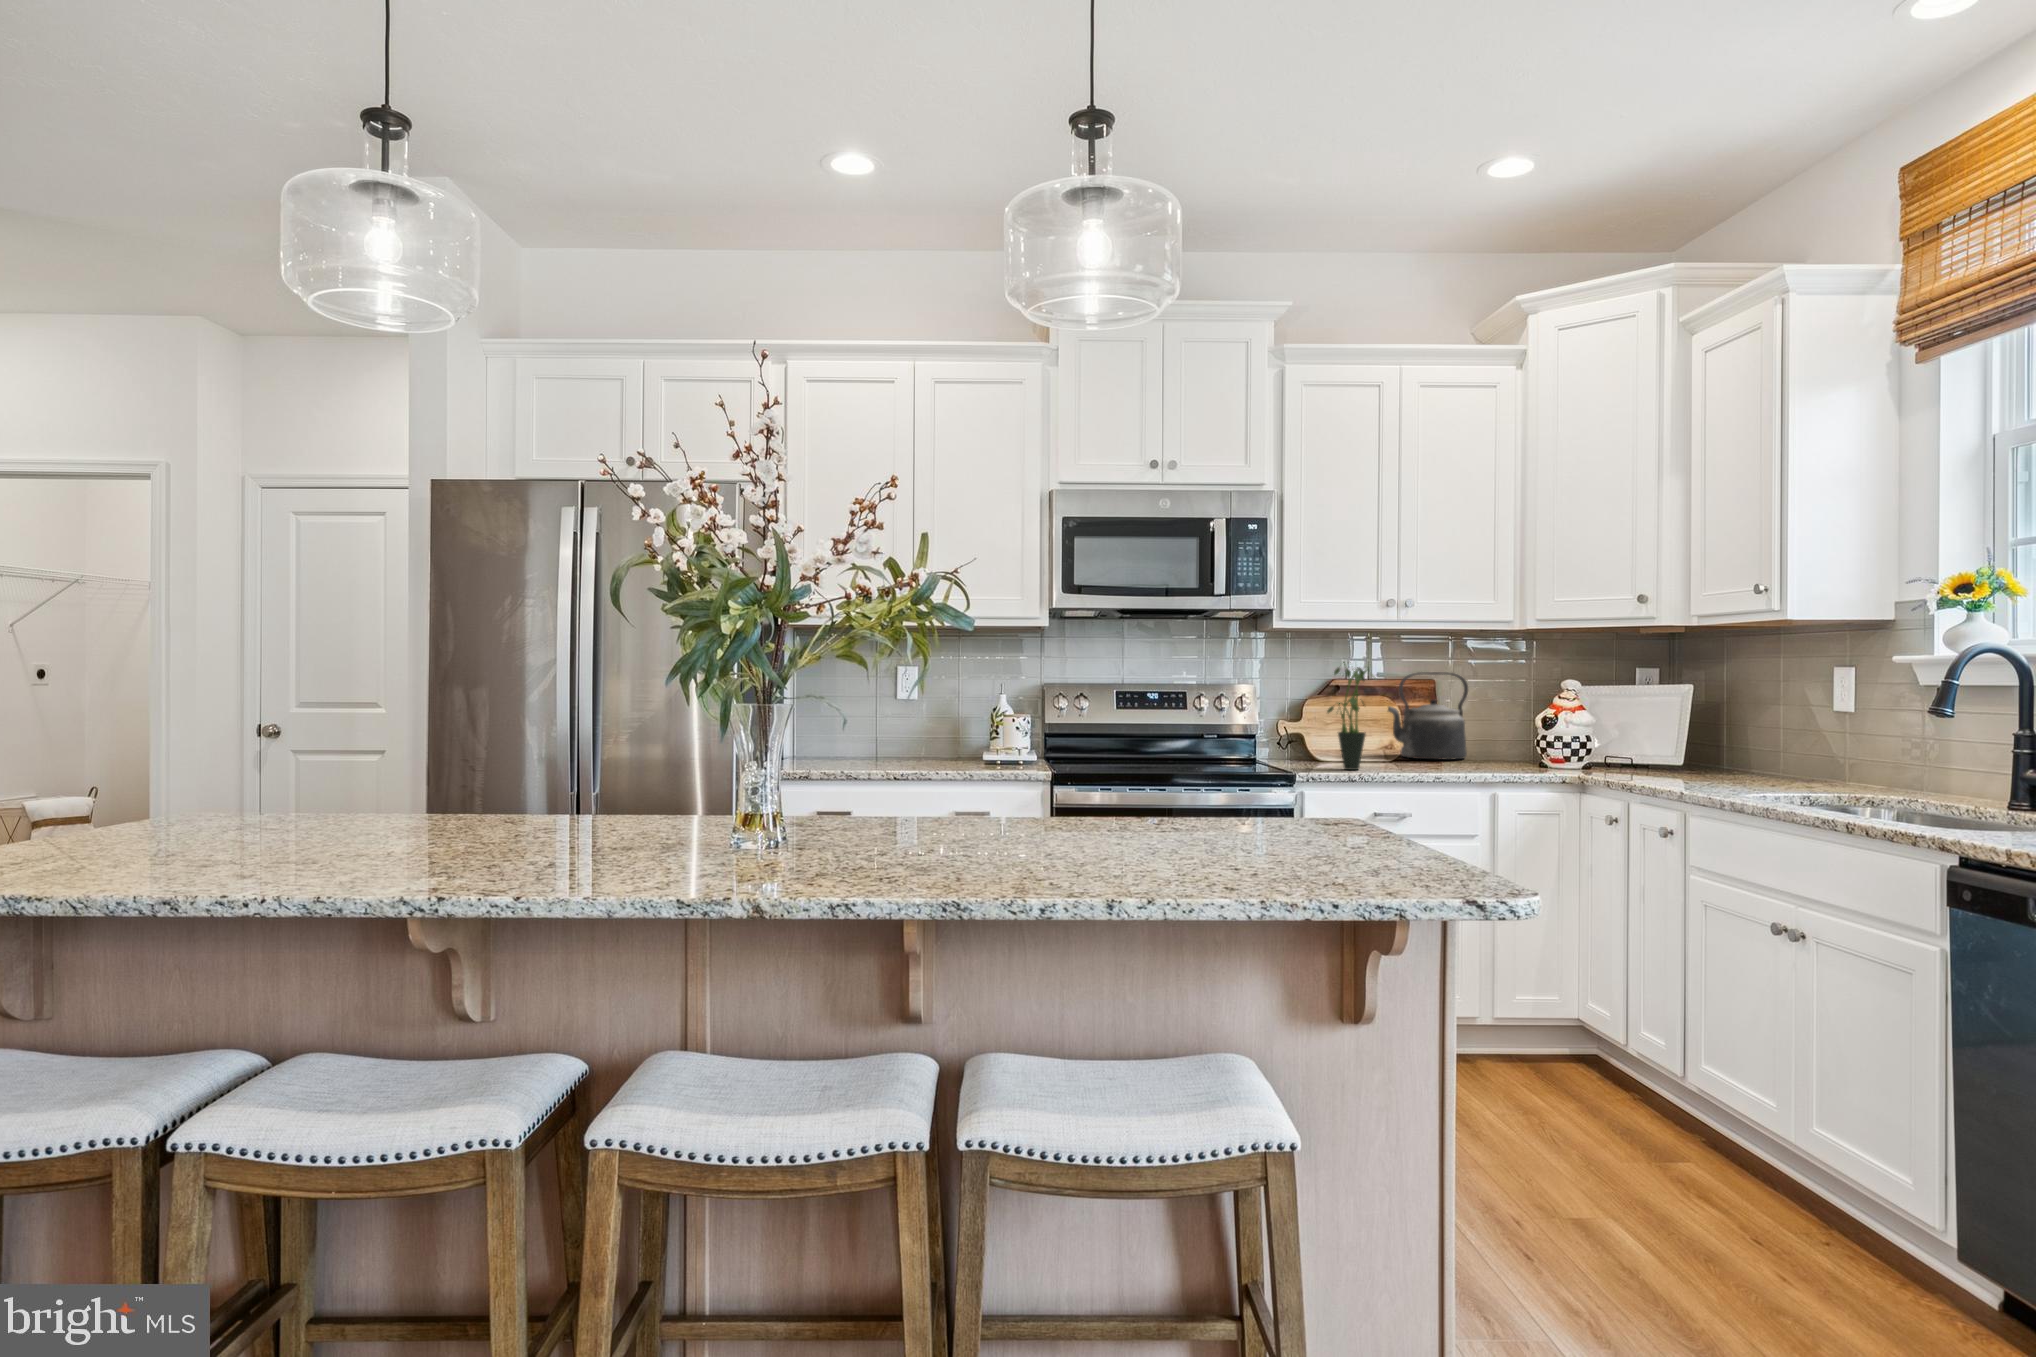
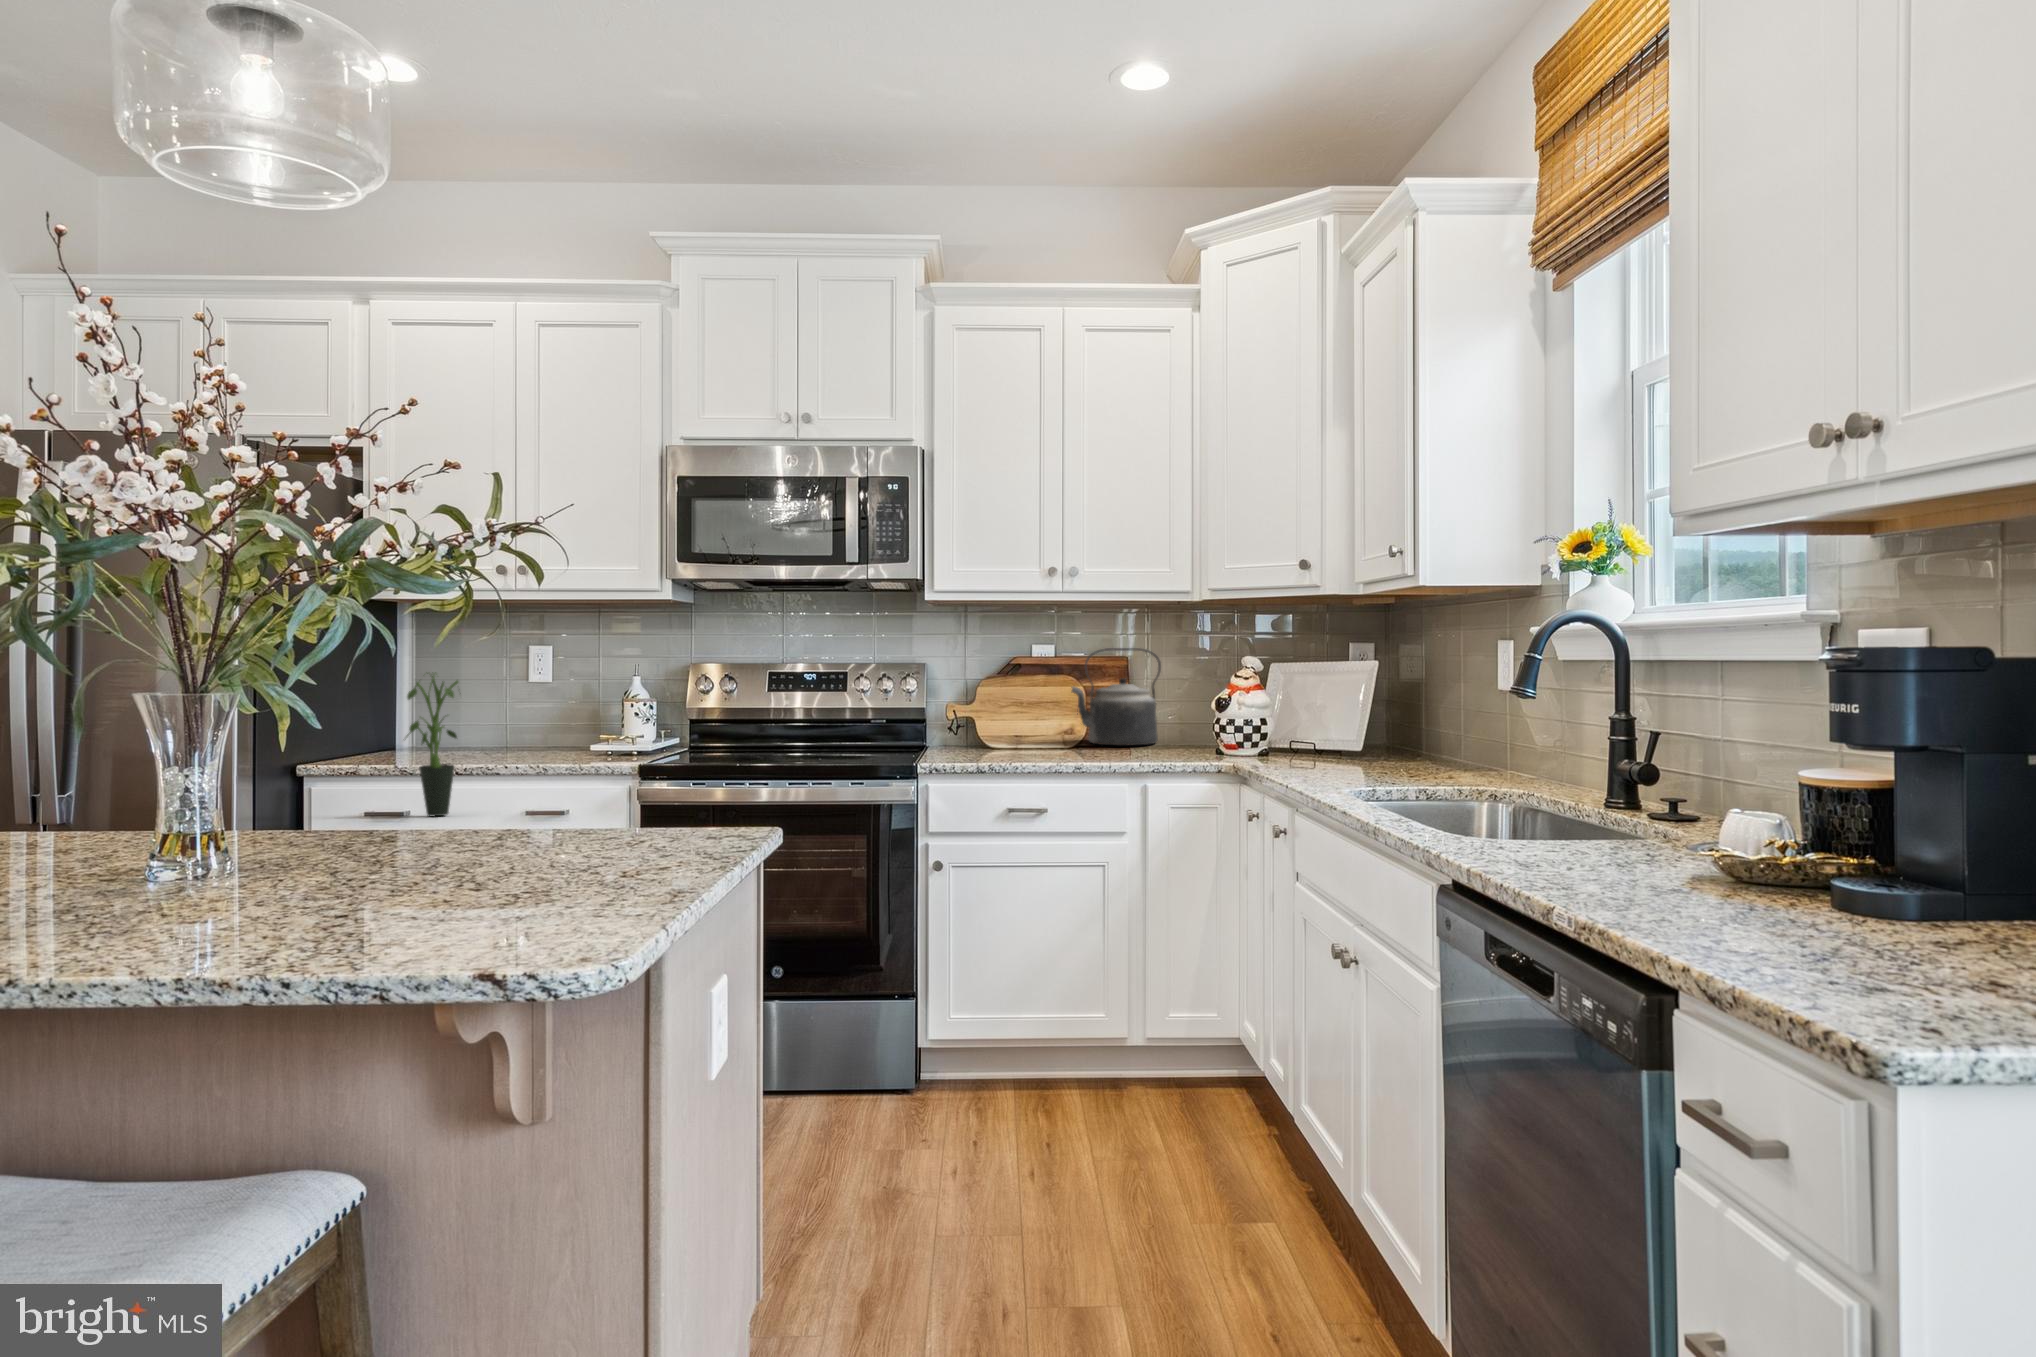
potted plant: present [1327,662,1376,770] -> present [406,672,458,816]

